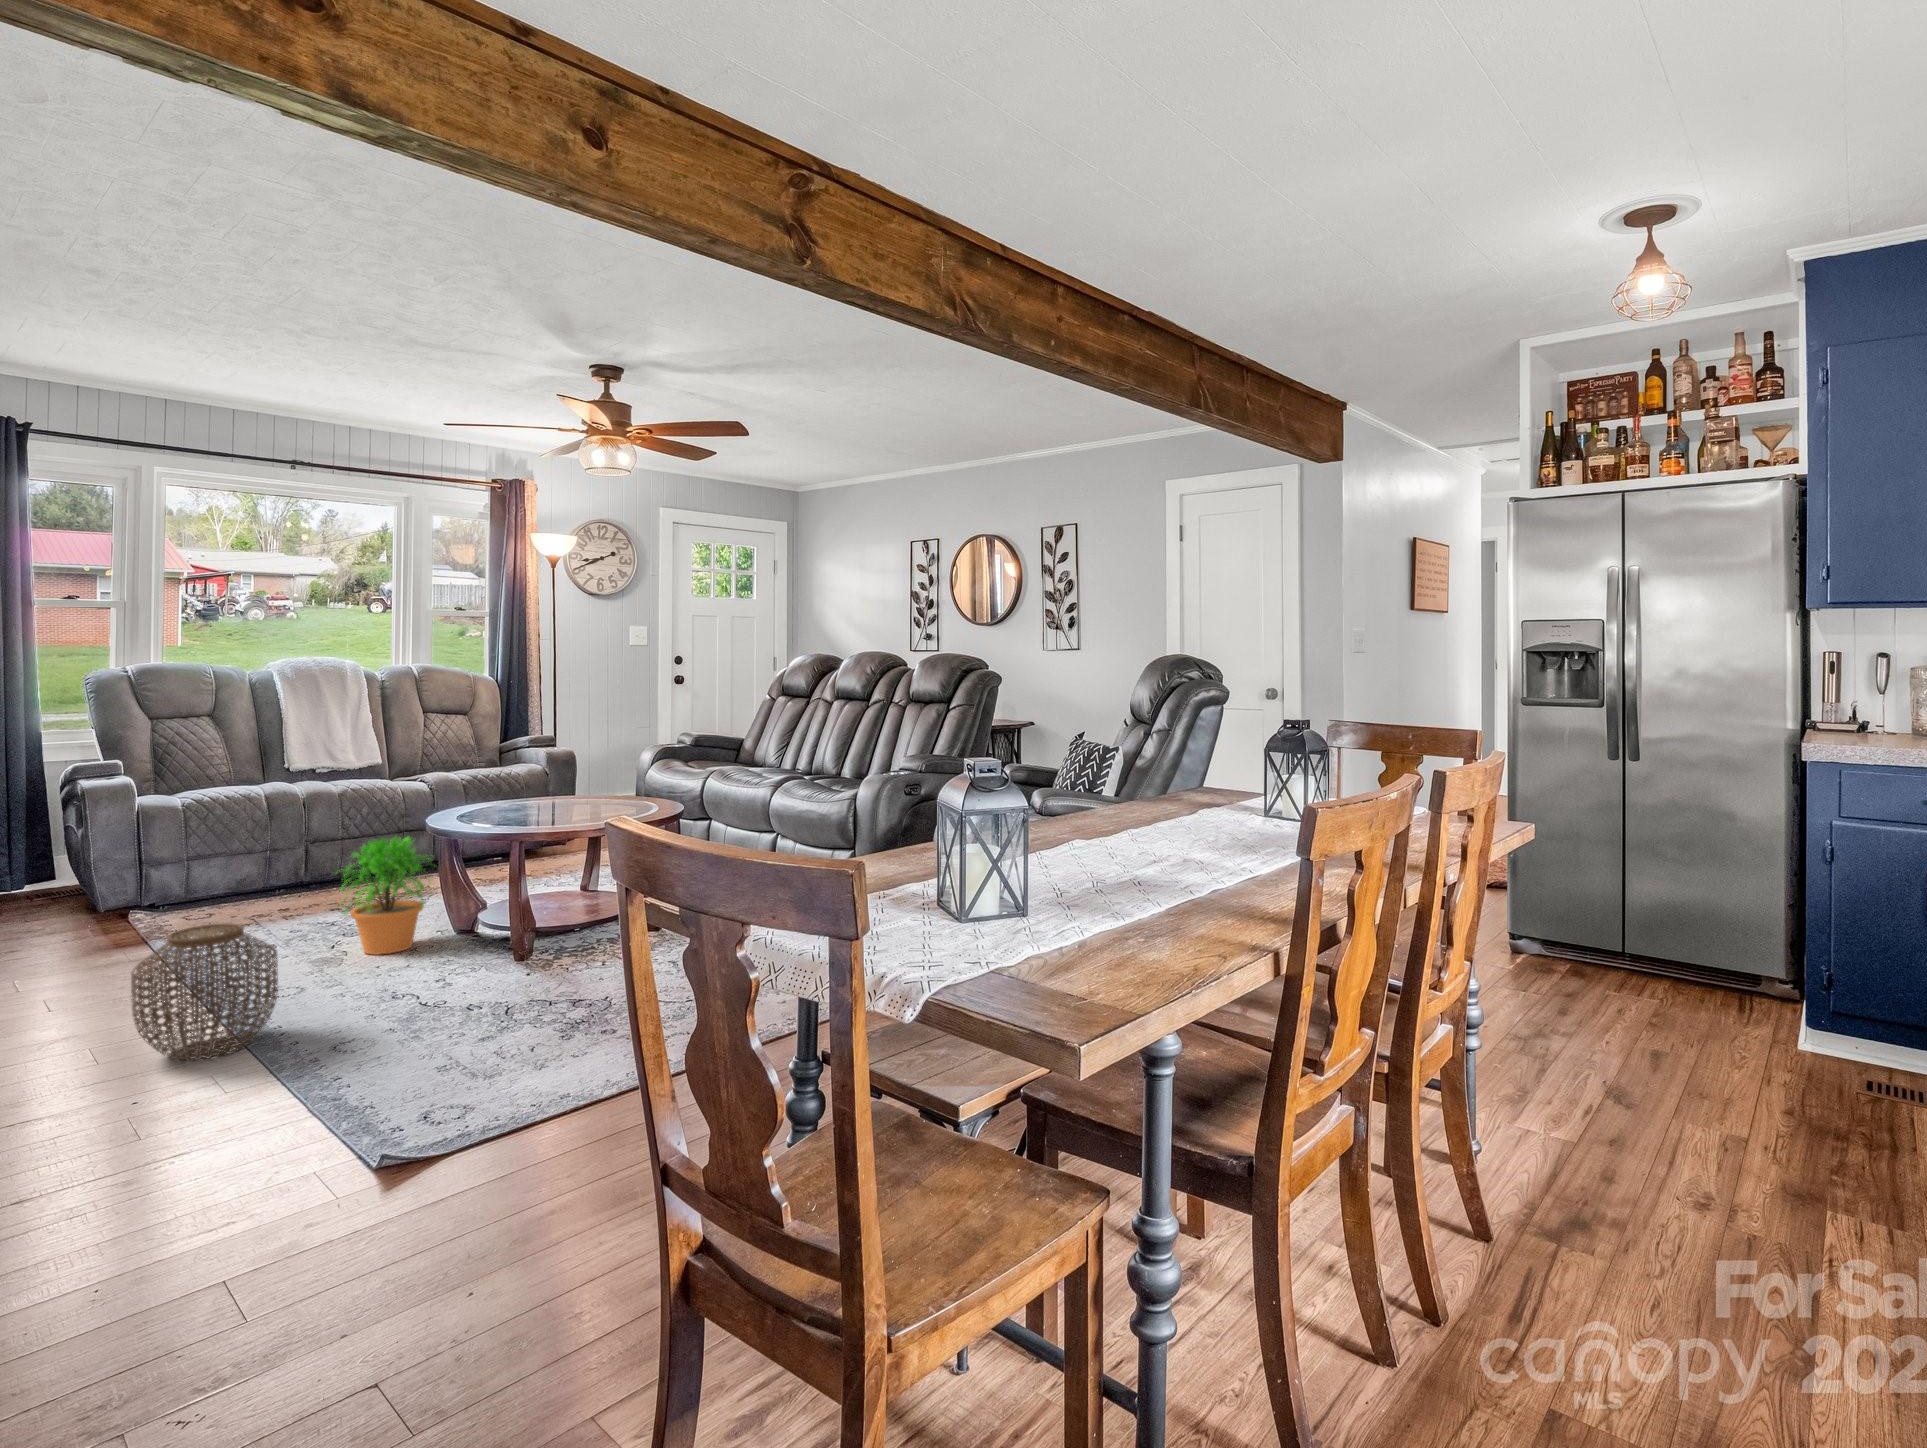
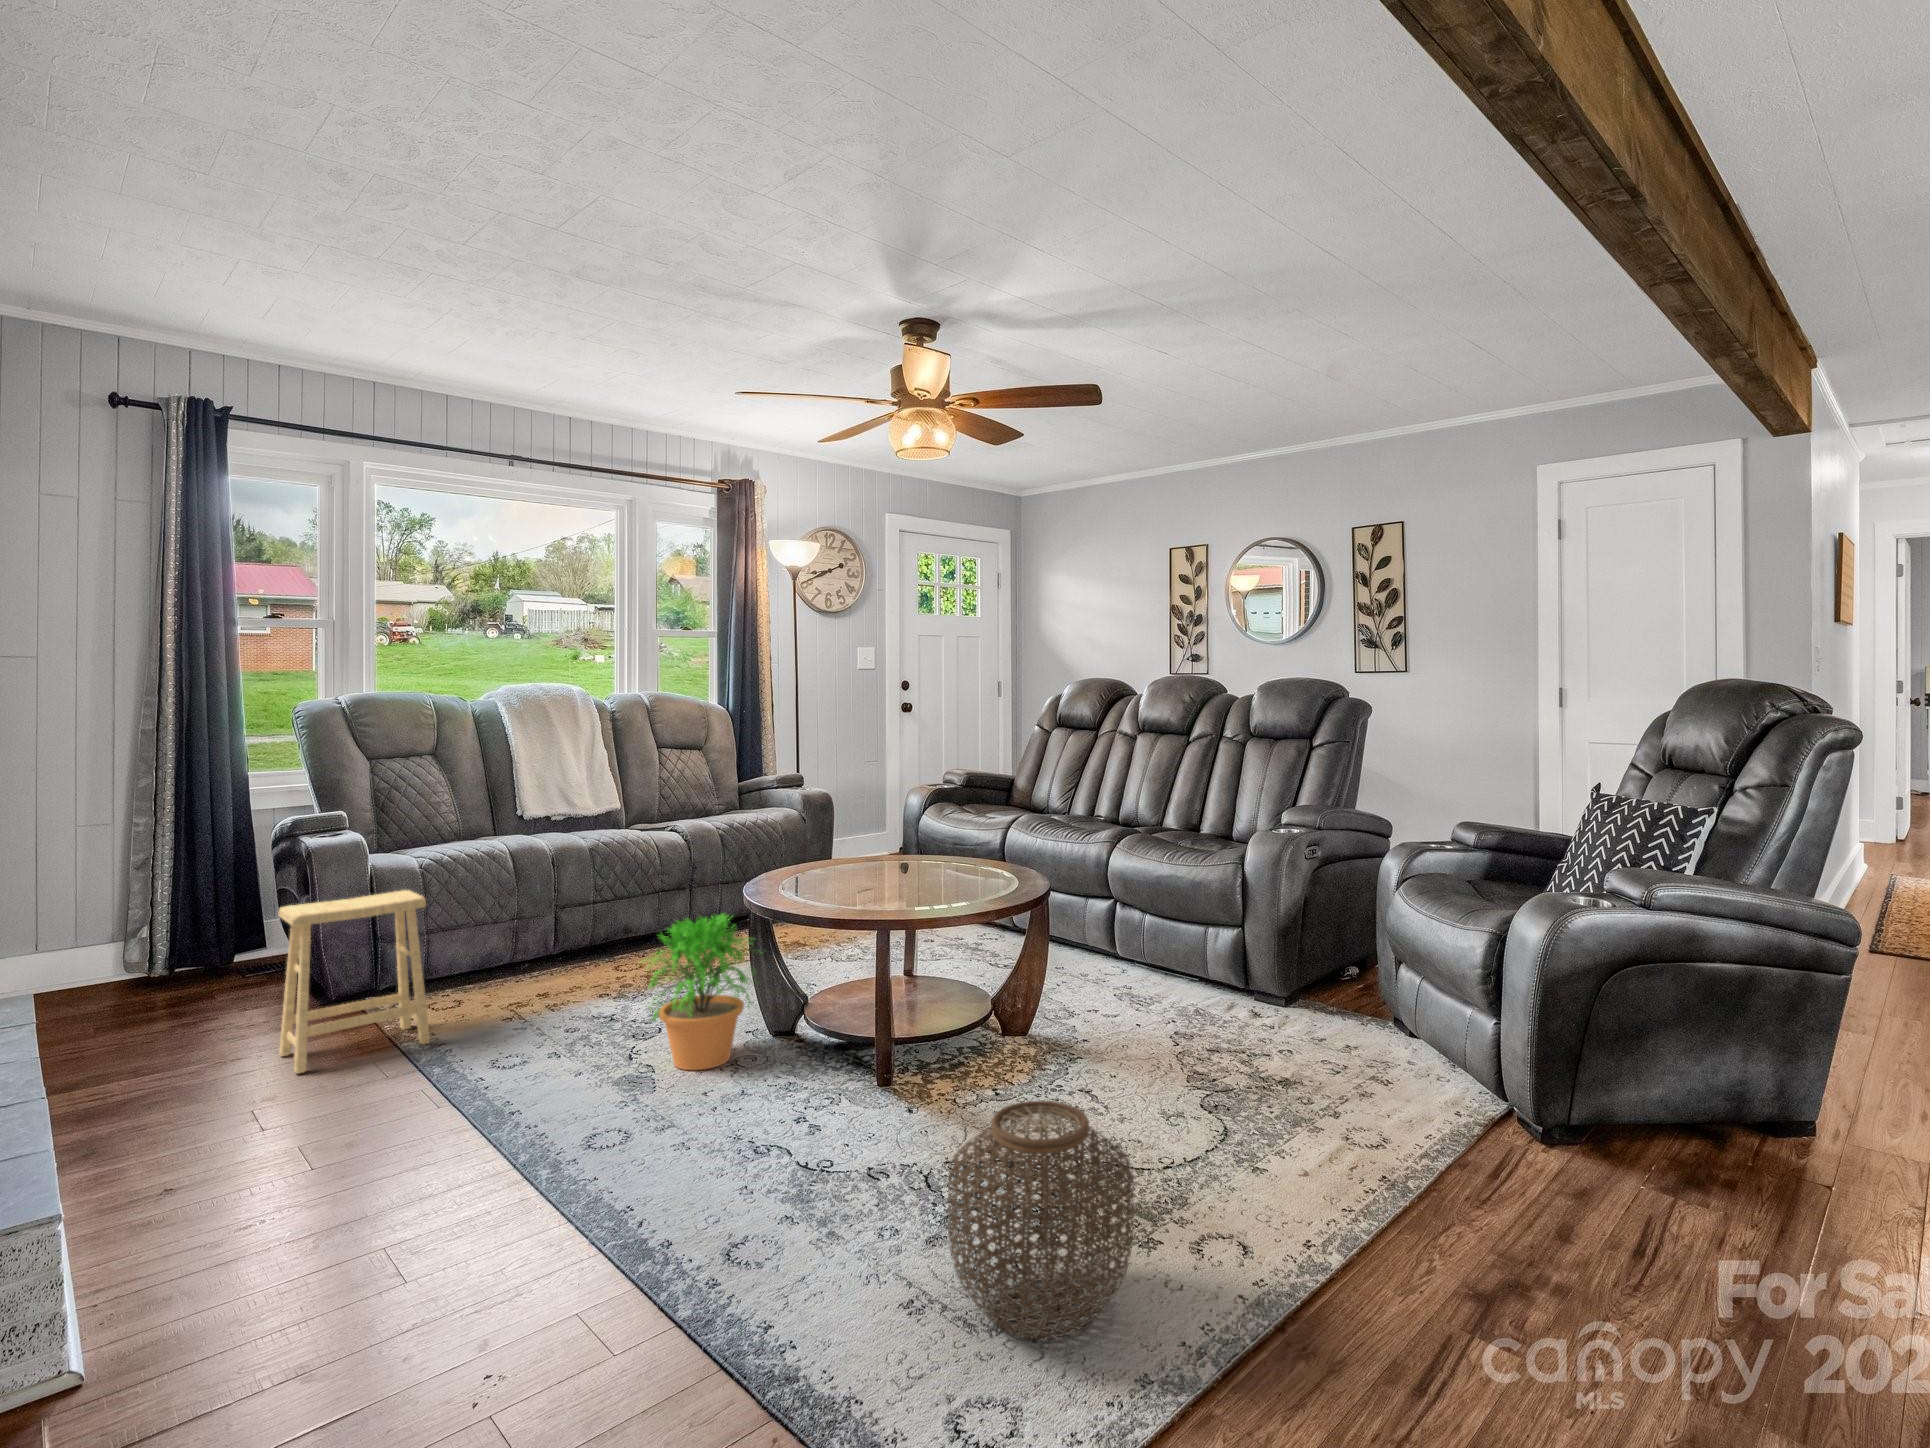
footstool: none [43,822,175,961] -> present [279,890,430,1073]
woven basket: present [131,923,278,1060] -> present [948,1101,1134,1339]

